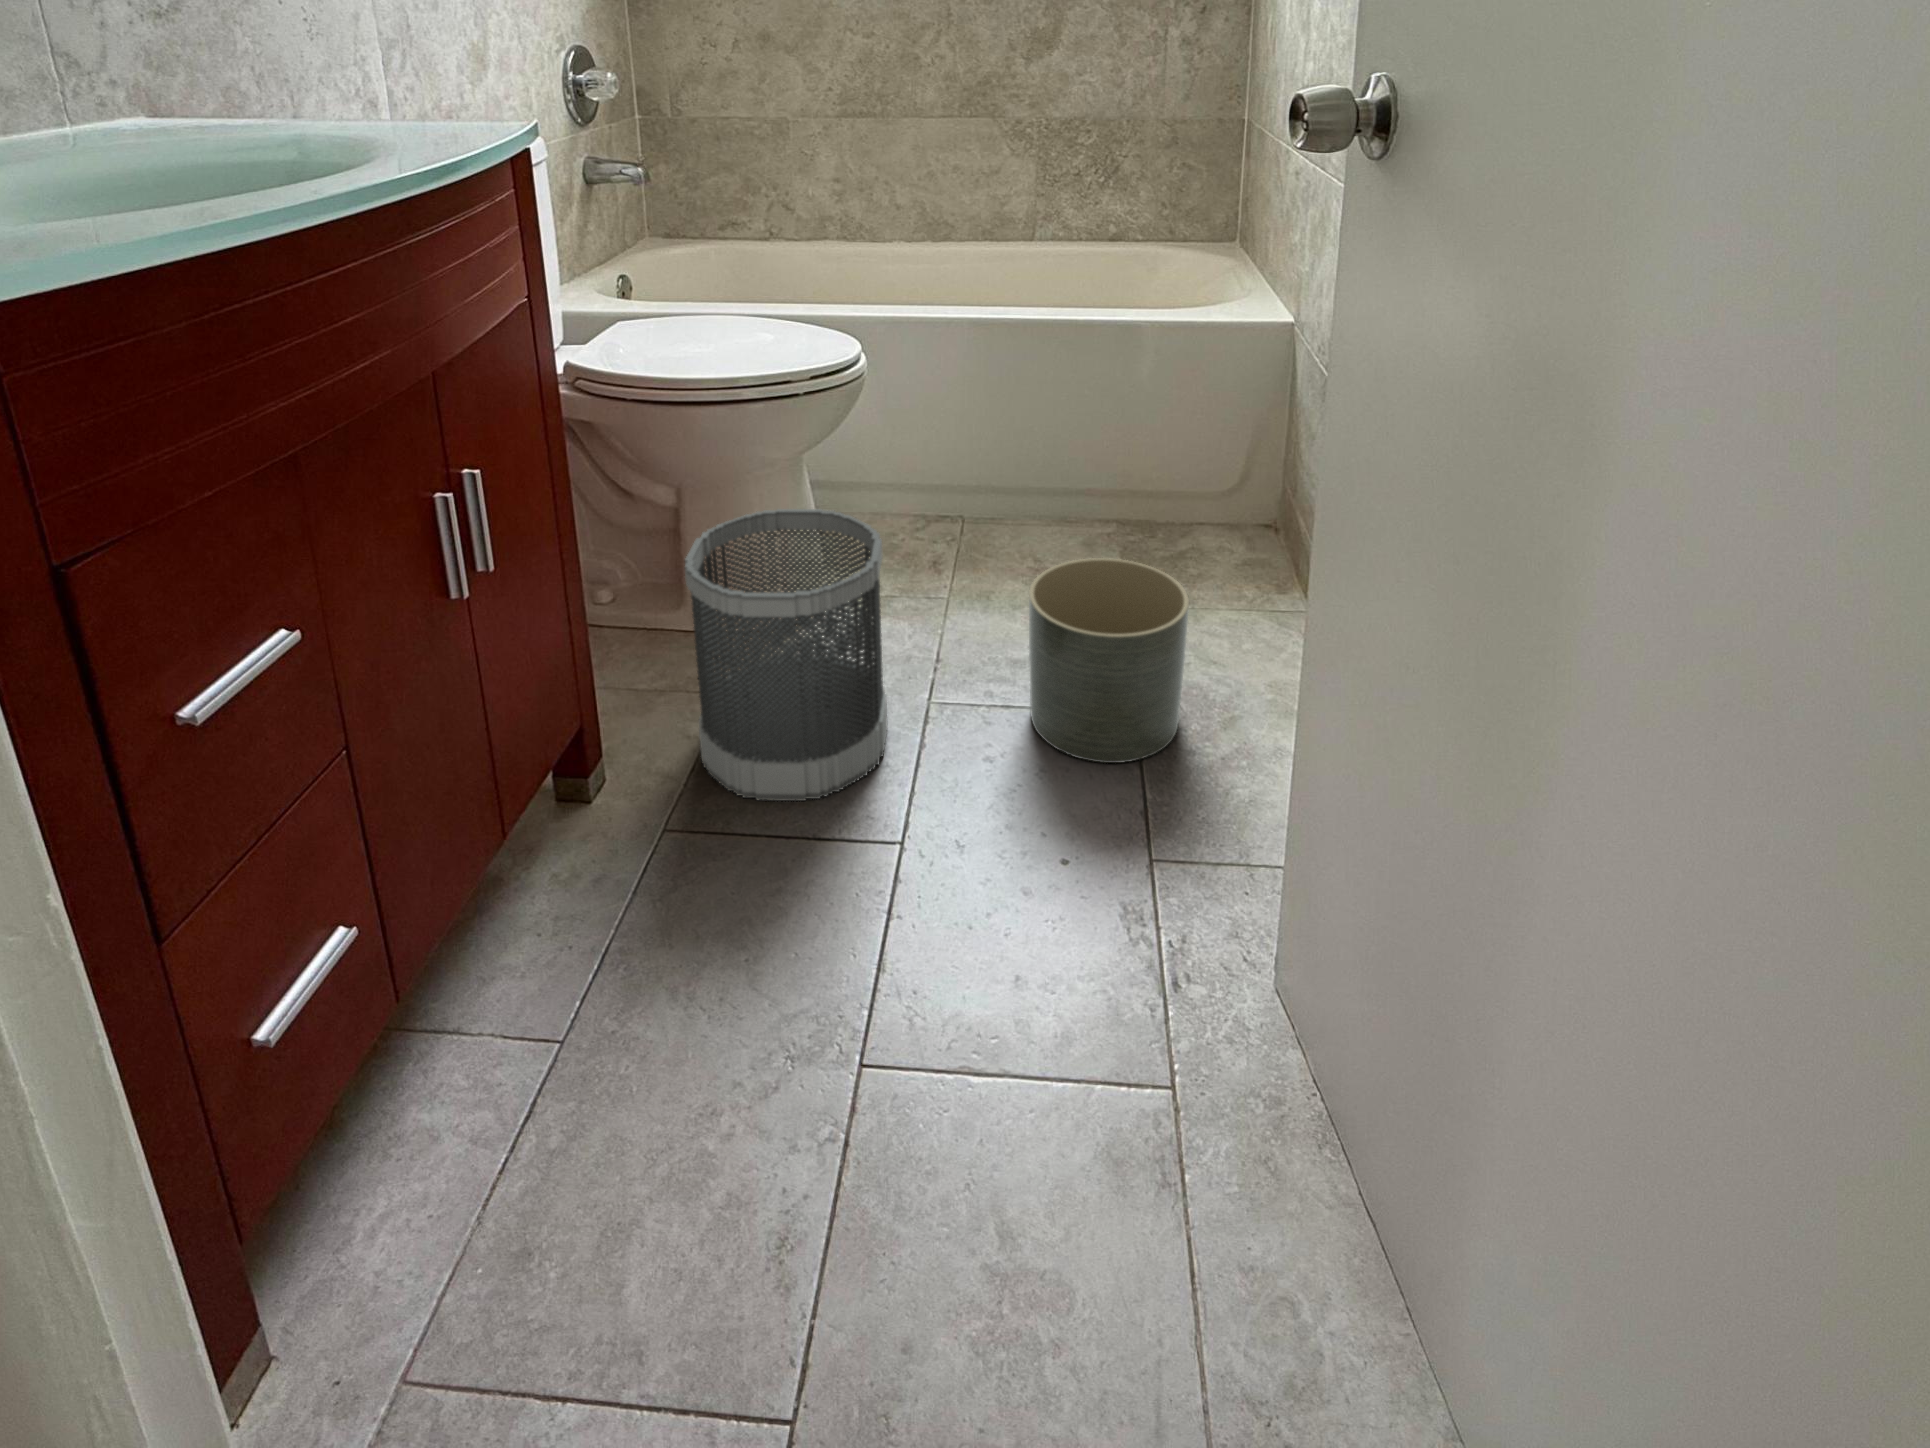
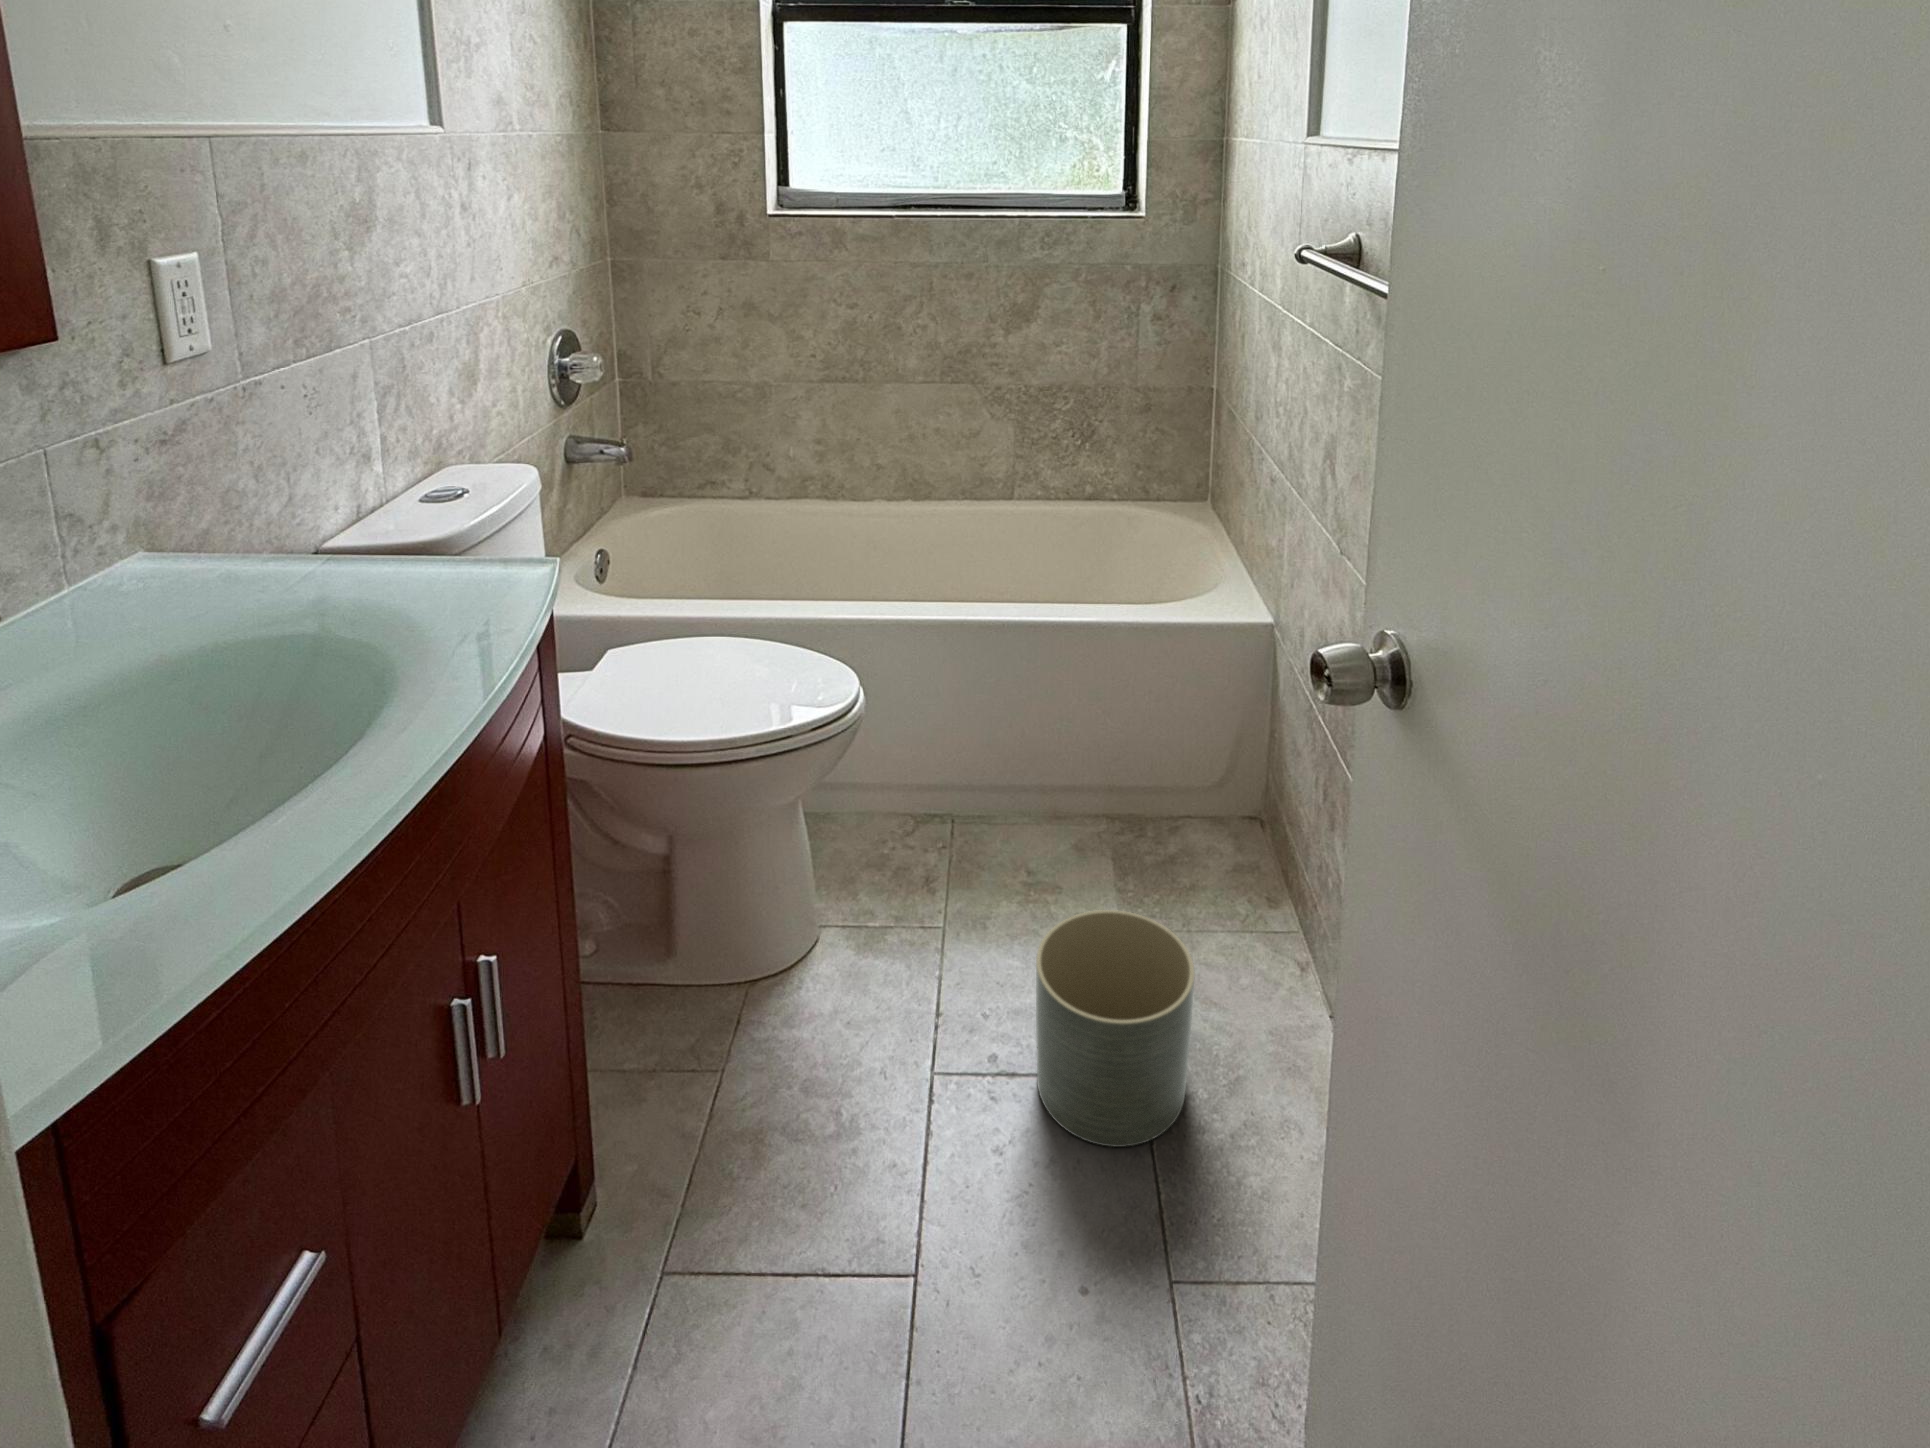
wastebasket: present [685,509,887,801] -> none [689,879,892,1223]

